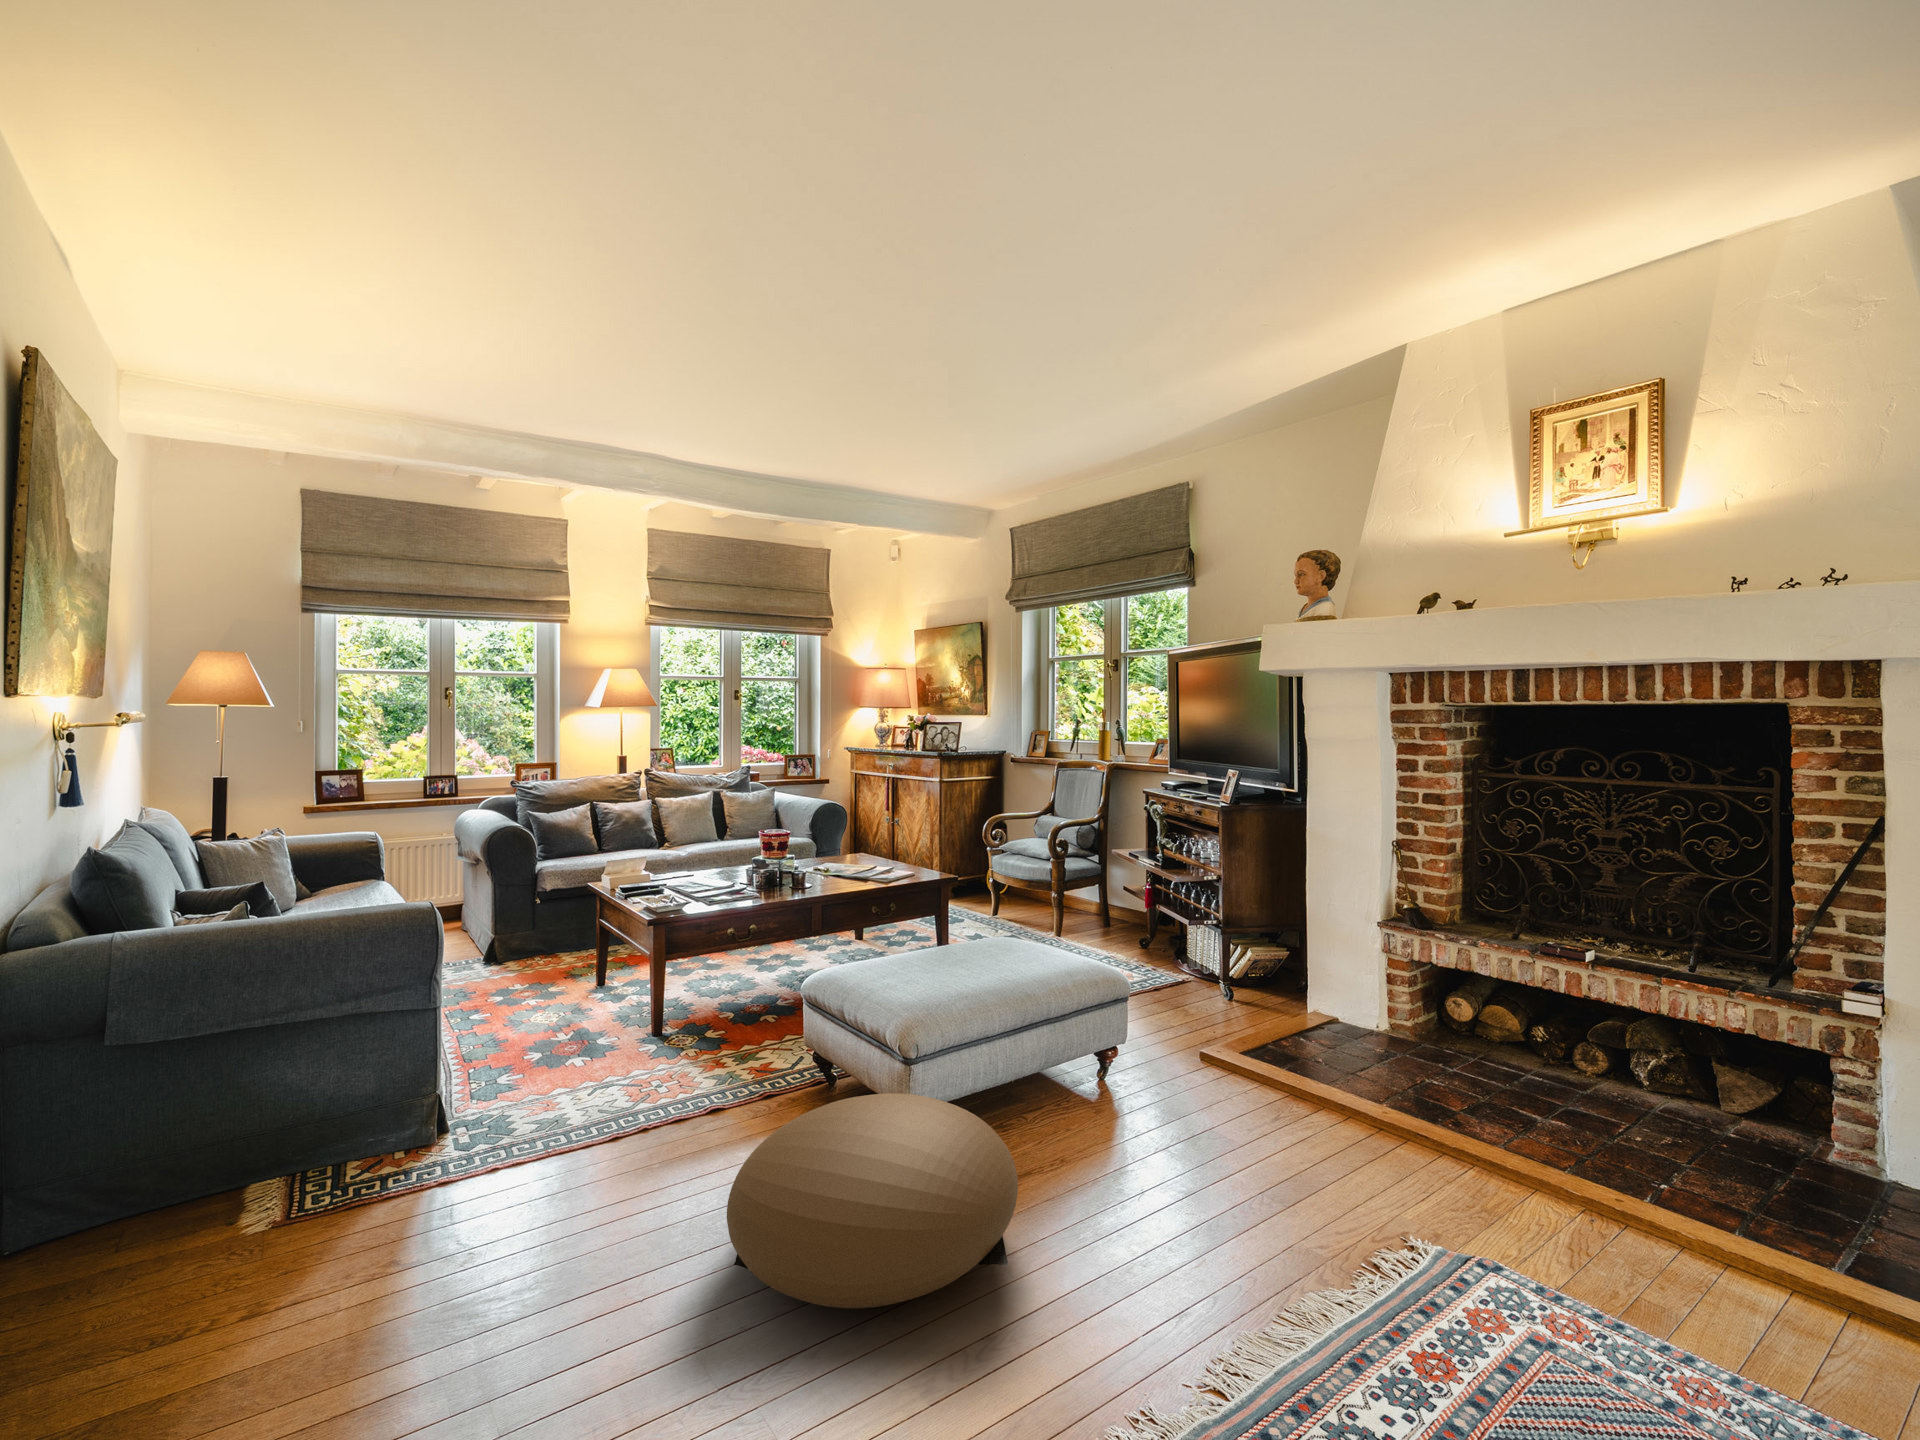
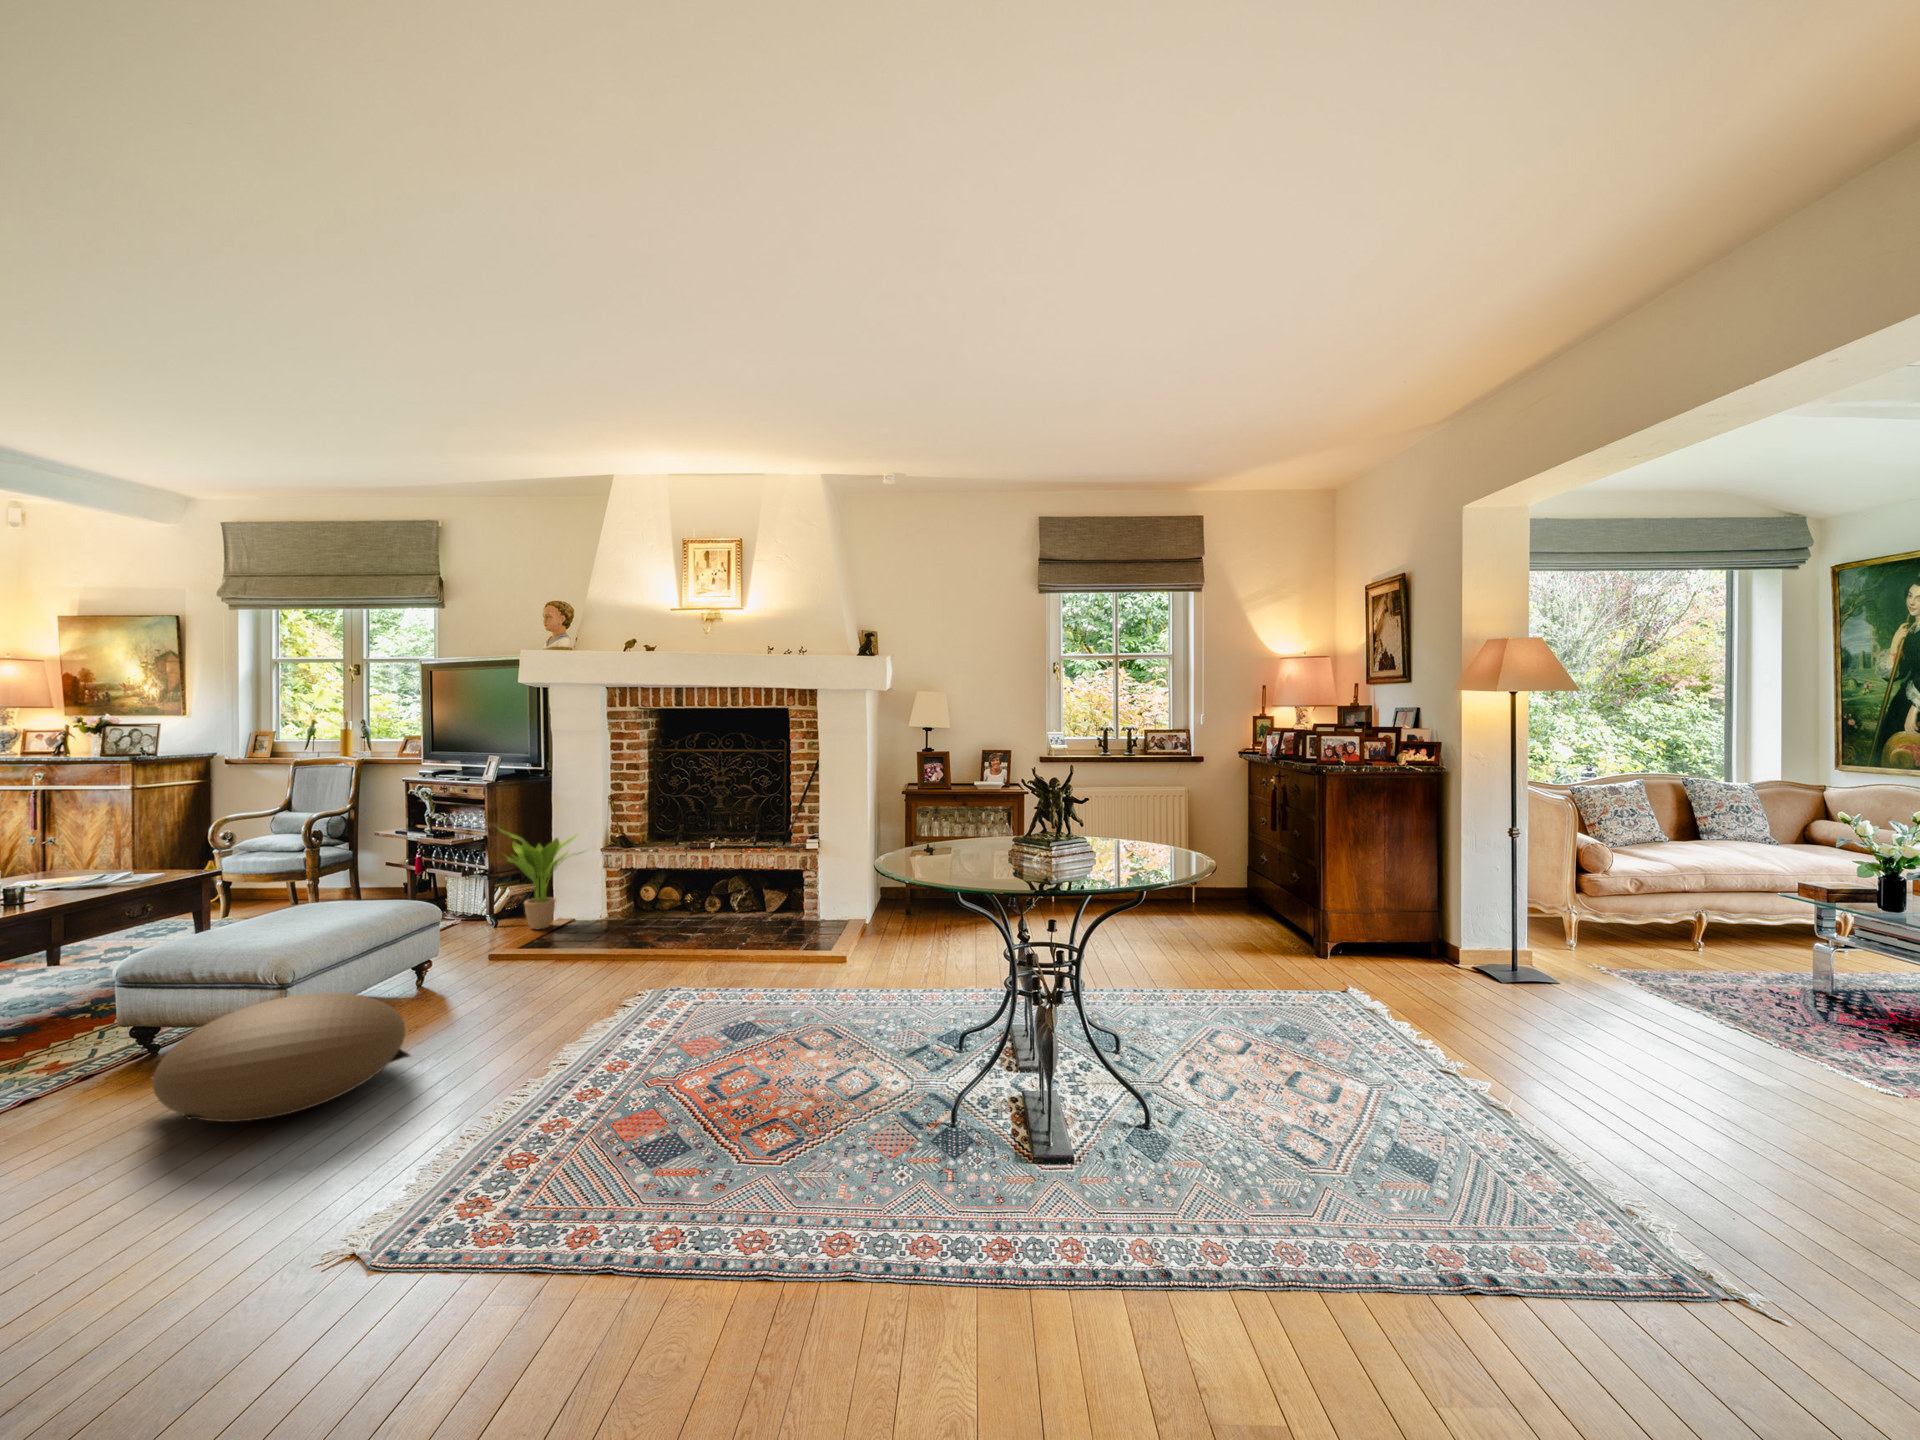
potted plant: none [1226,865,1363,1031] -> present [498,828,576,929]

